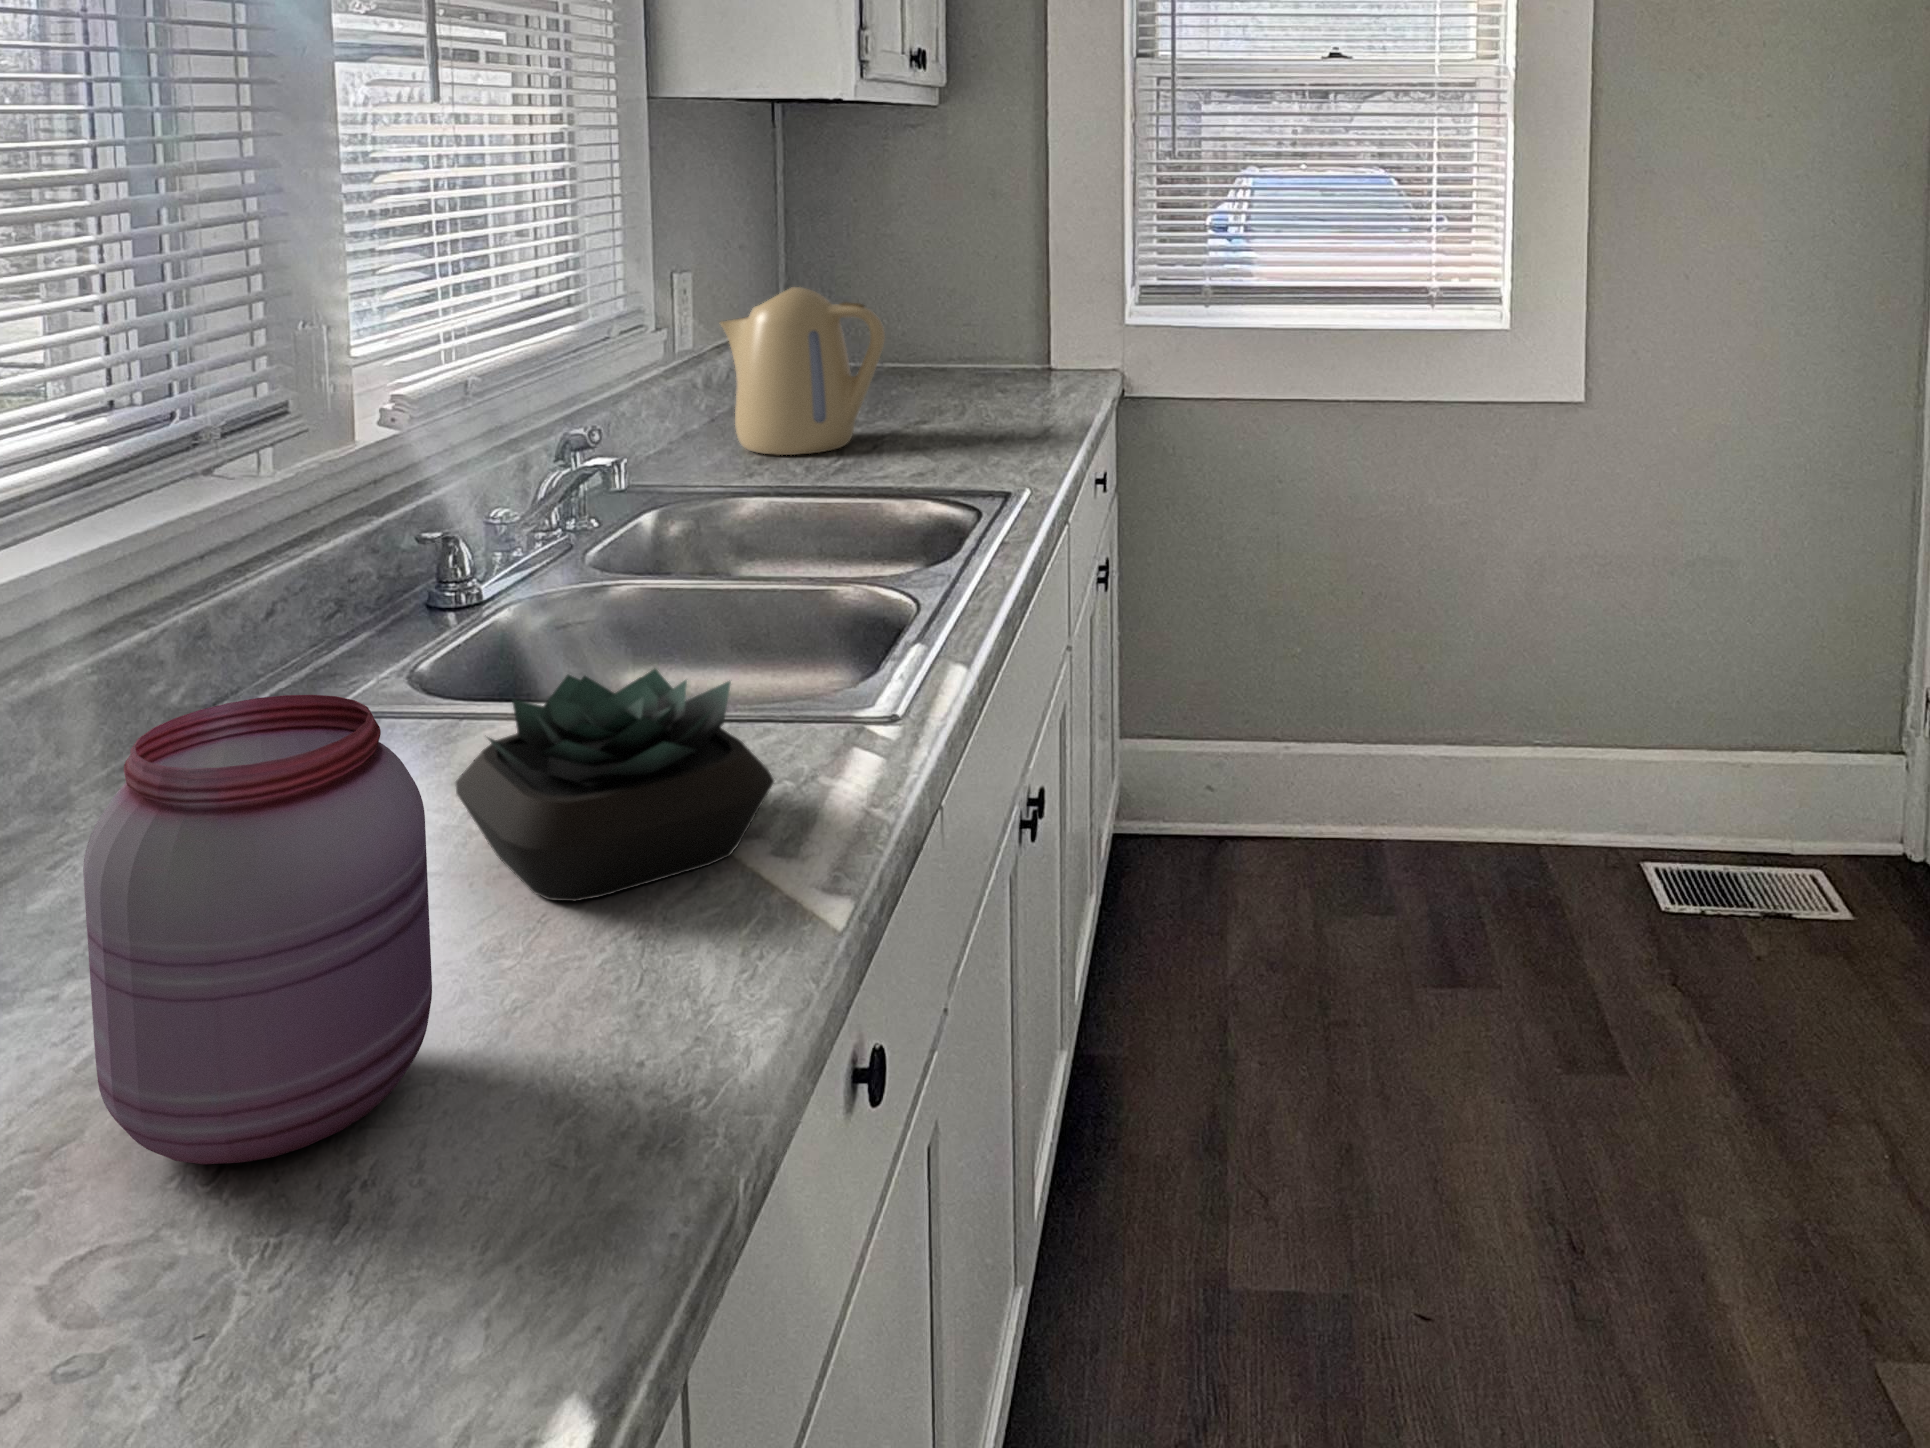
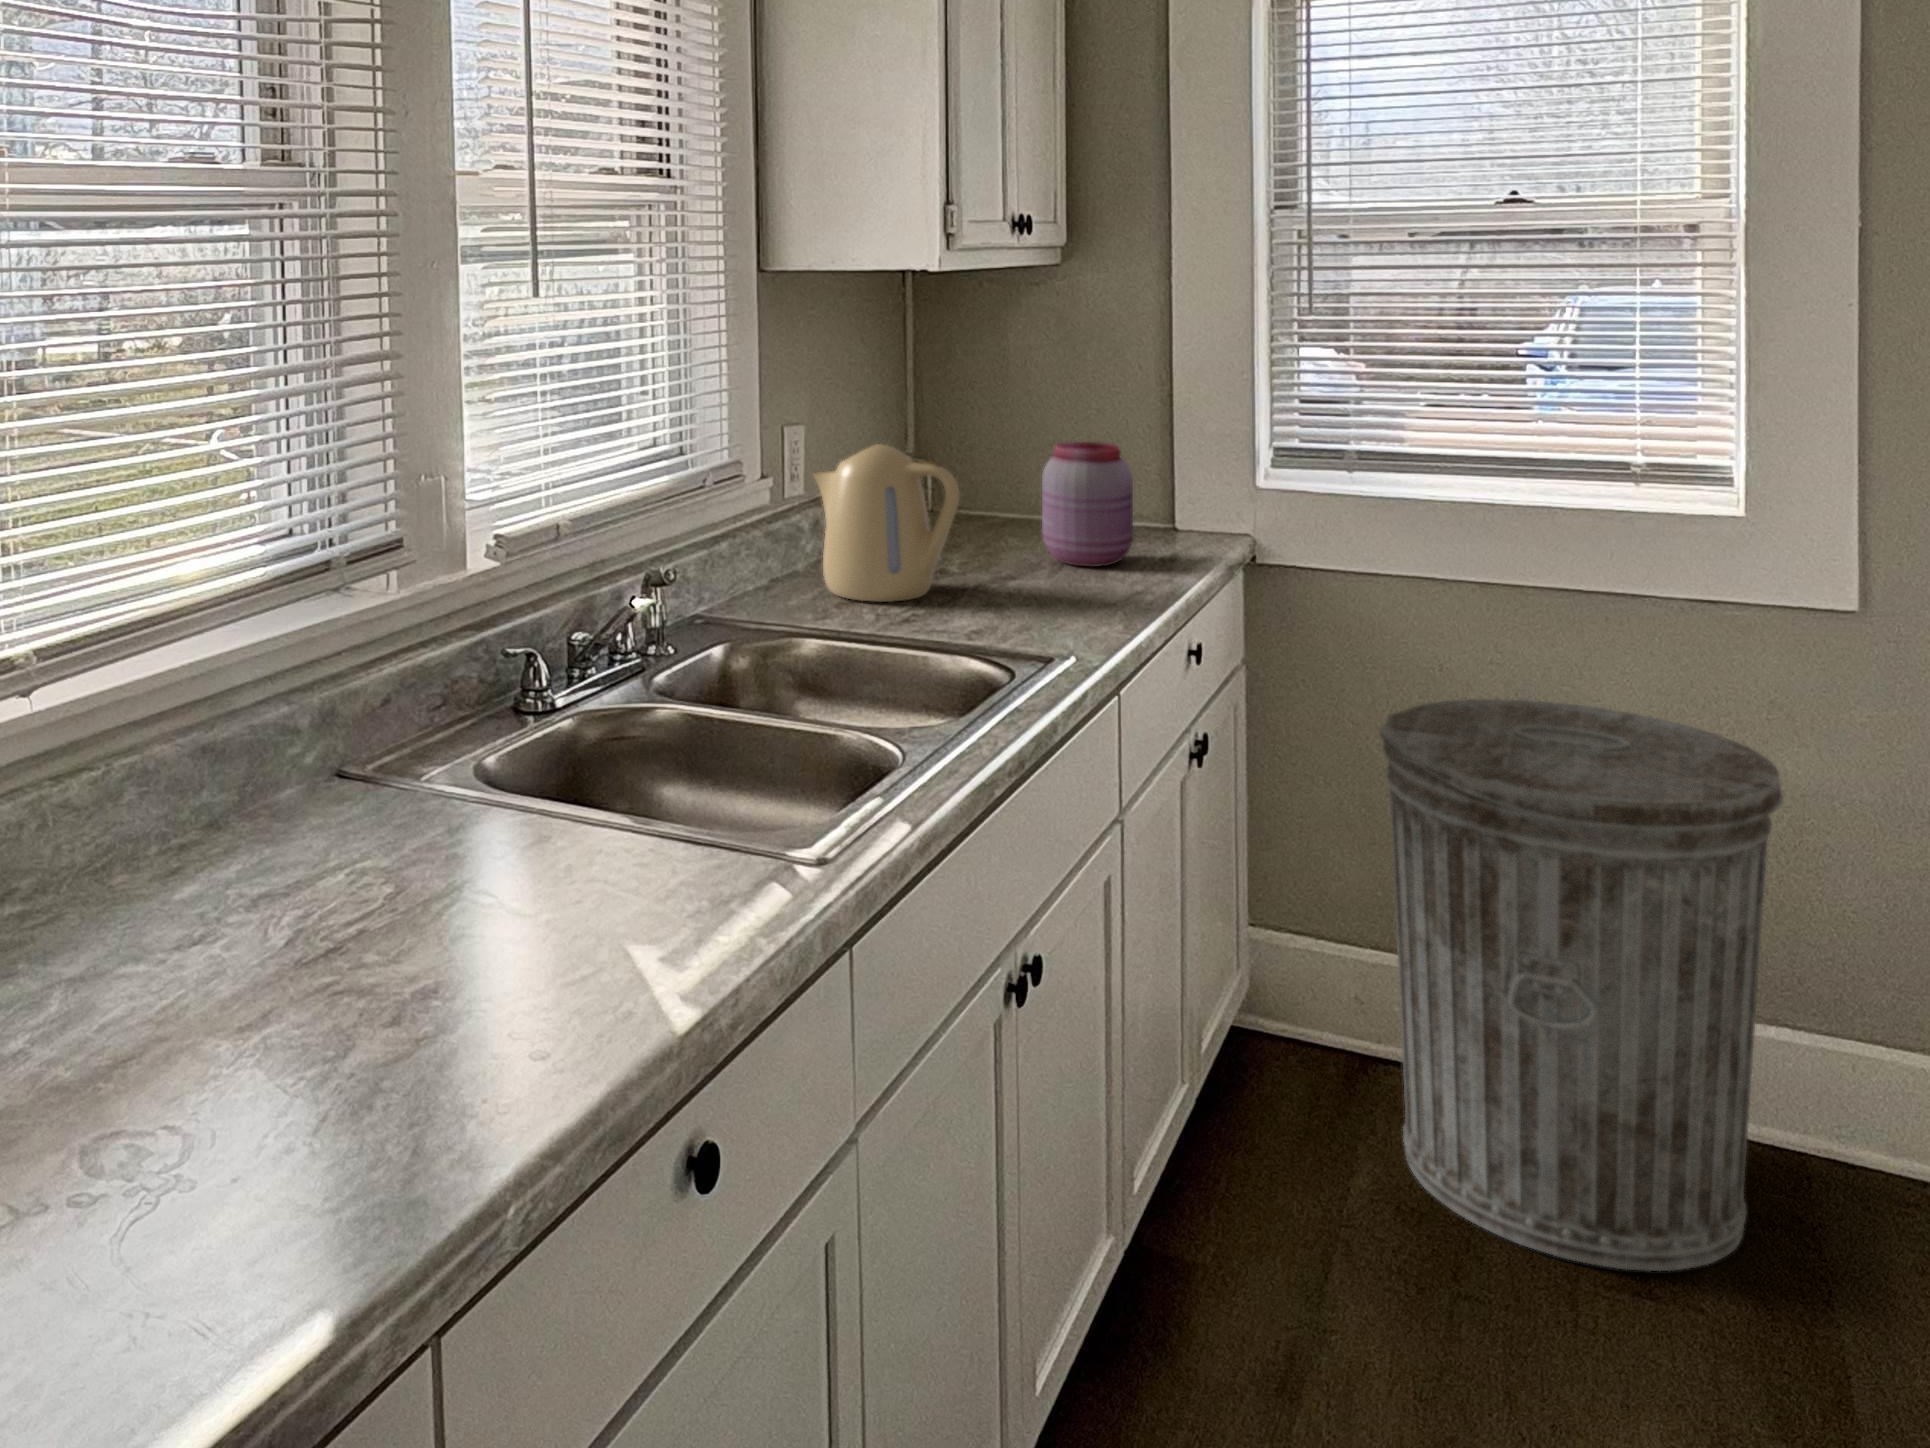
trash can: none [1249,498,1550,965] -> present [1380,699,1783,1271]
succulent plant: present [455,669,774,901] -> none [433,785,660,970]
jar: present [83,695,432,1164] -> present [1042,442,1133,567]

